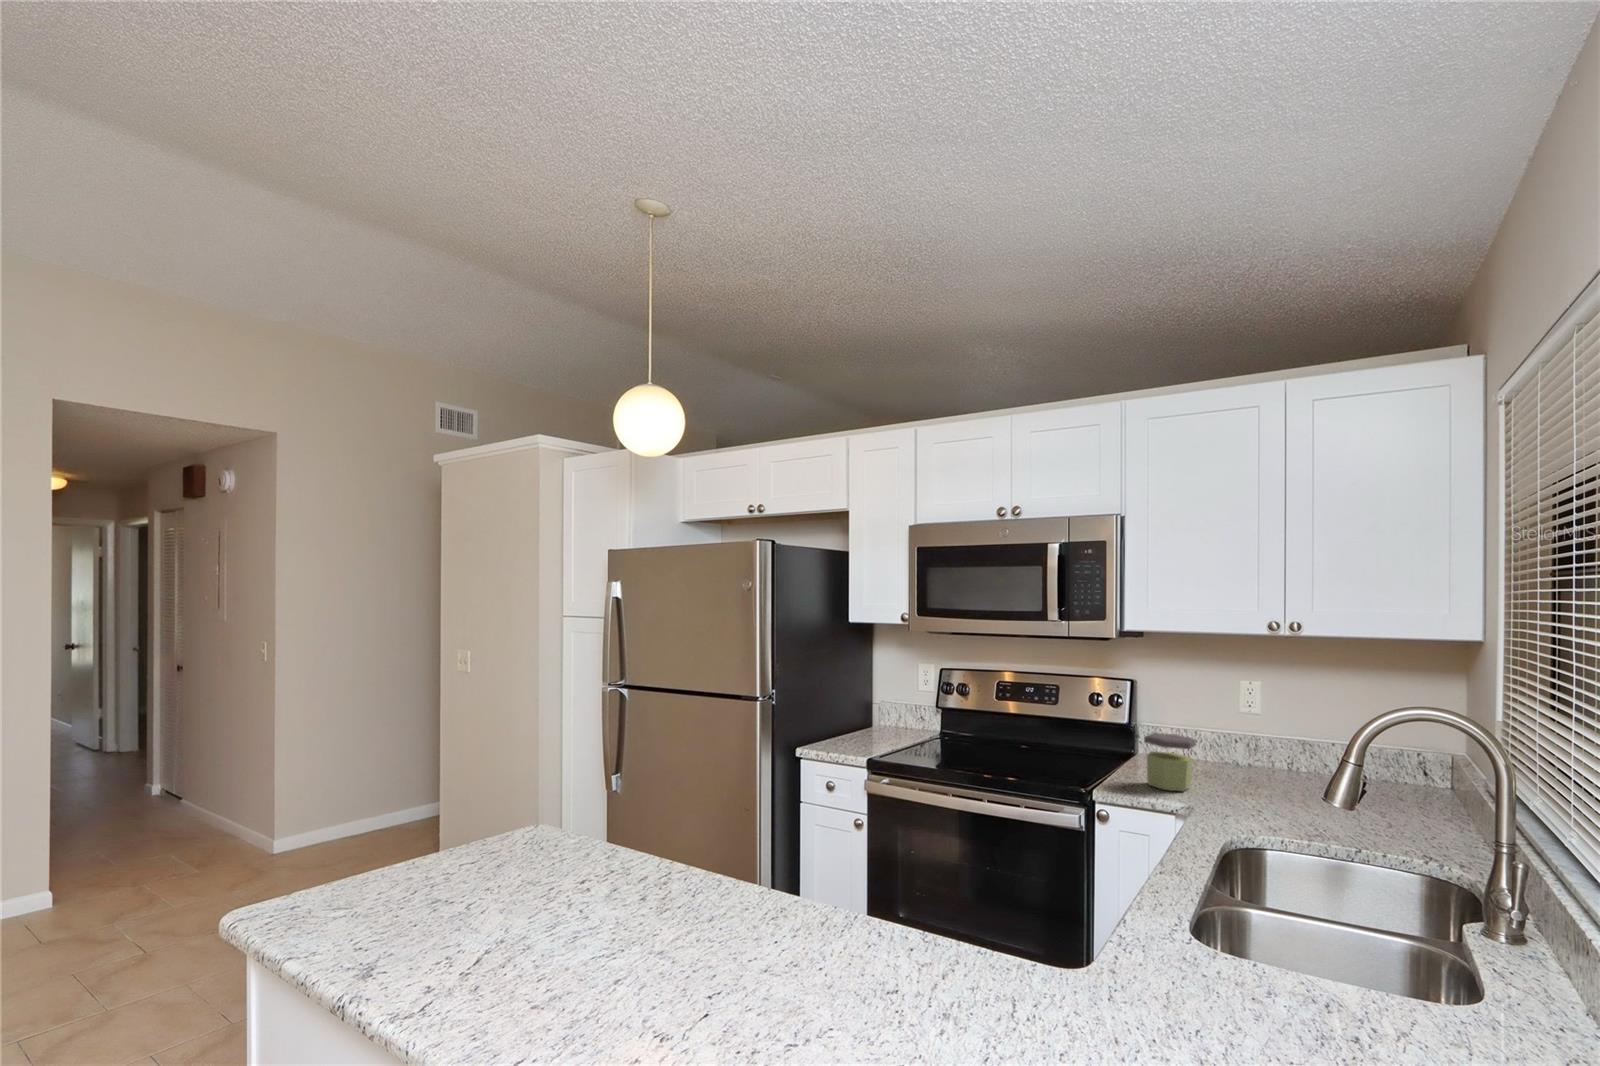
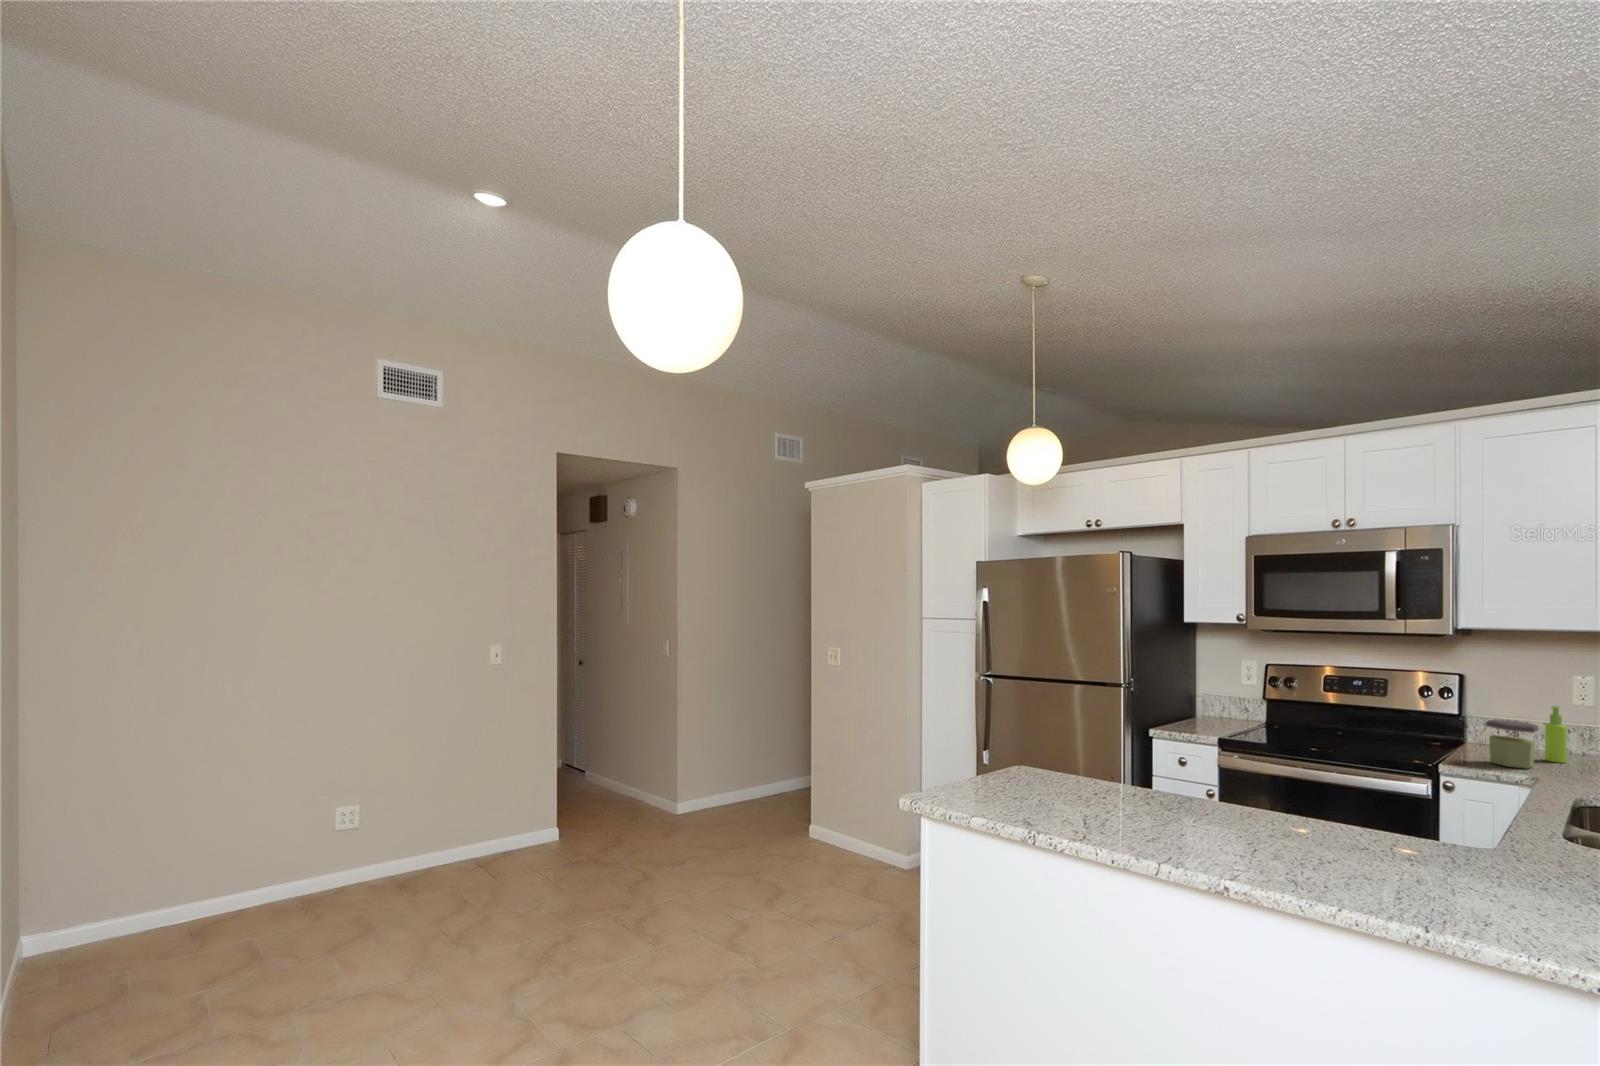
soap dispenser: none [1205,714,1226,780] -> present [1545,706,1567,763]

